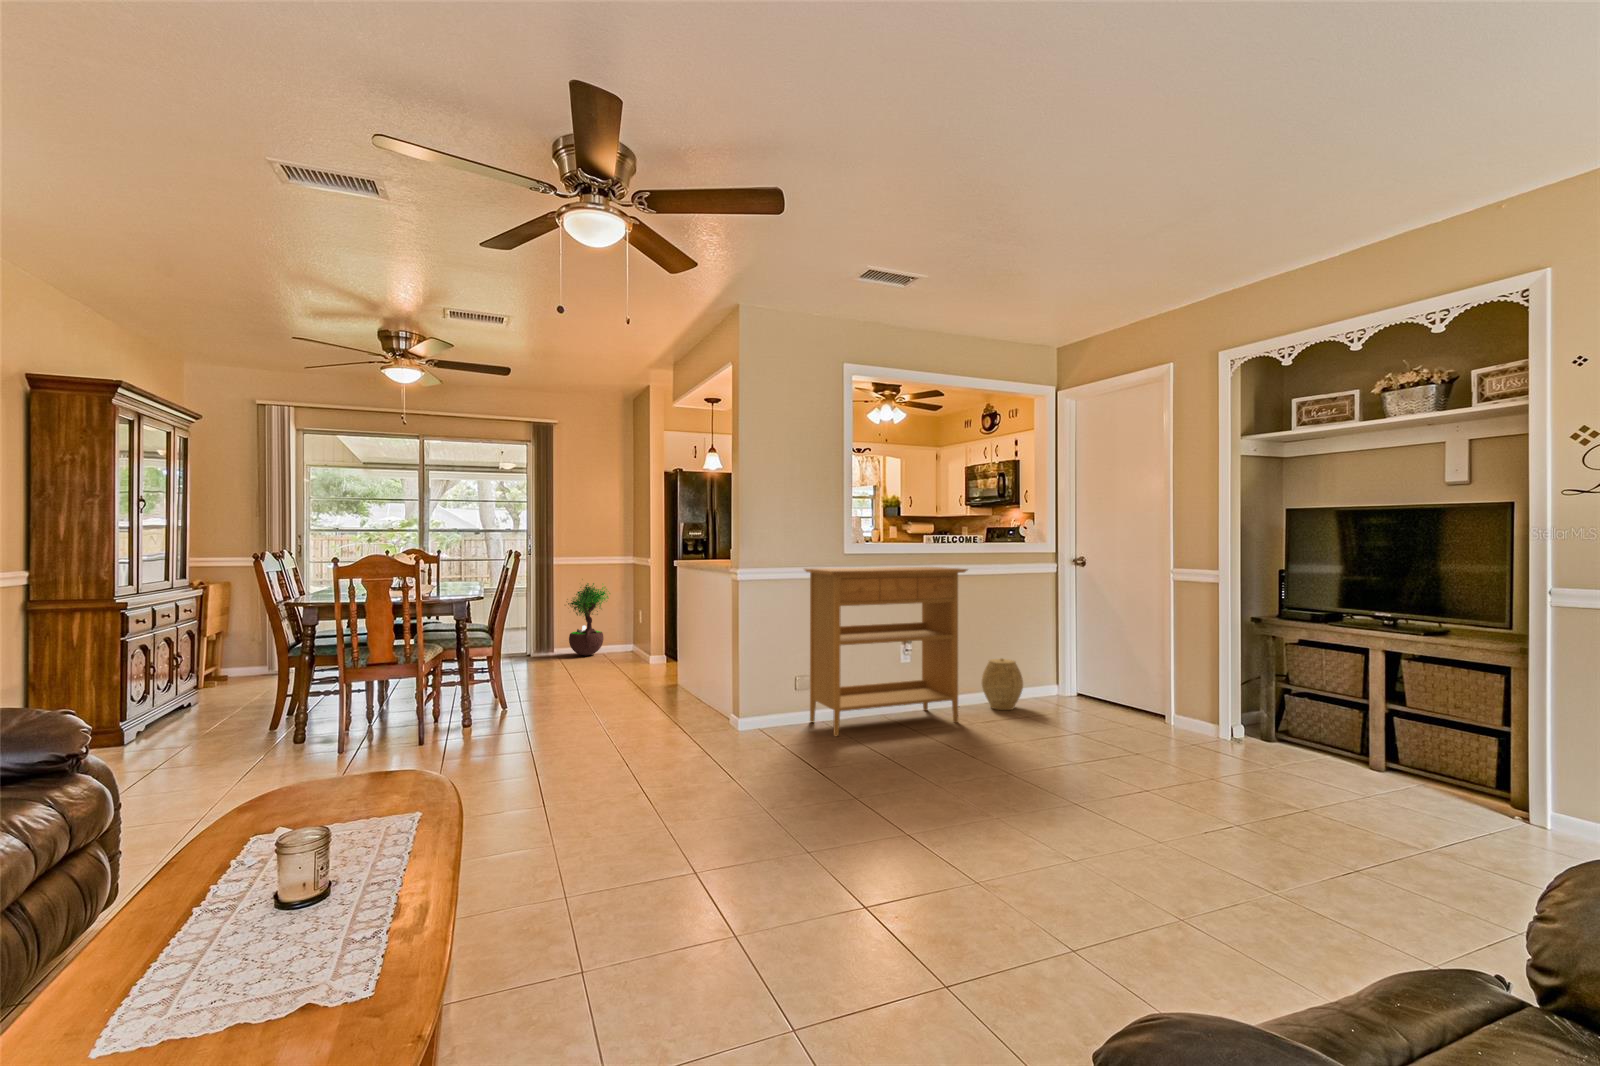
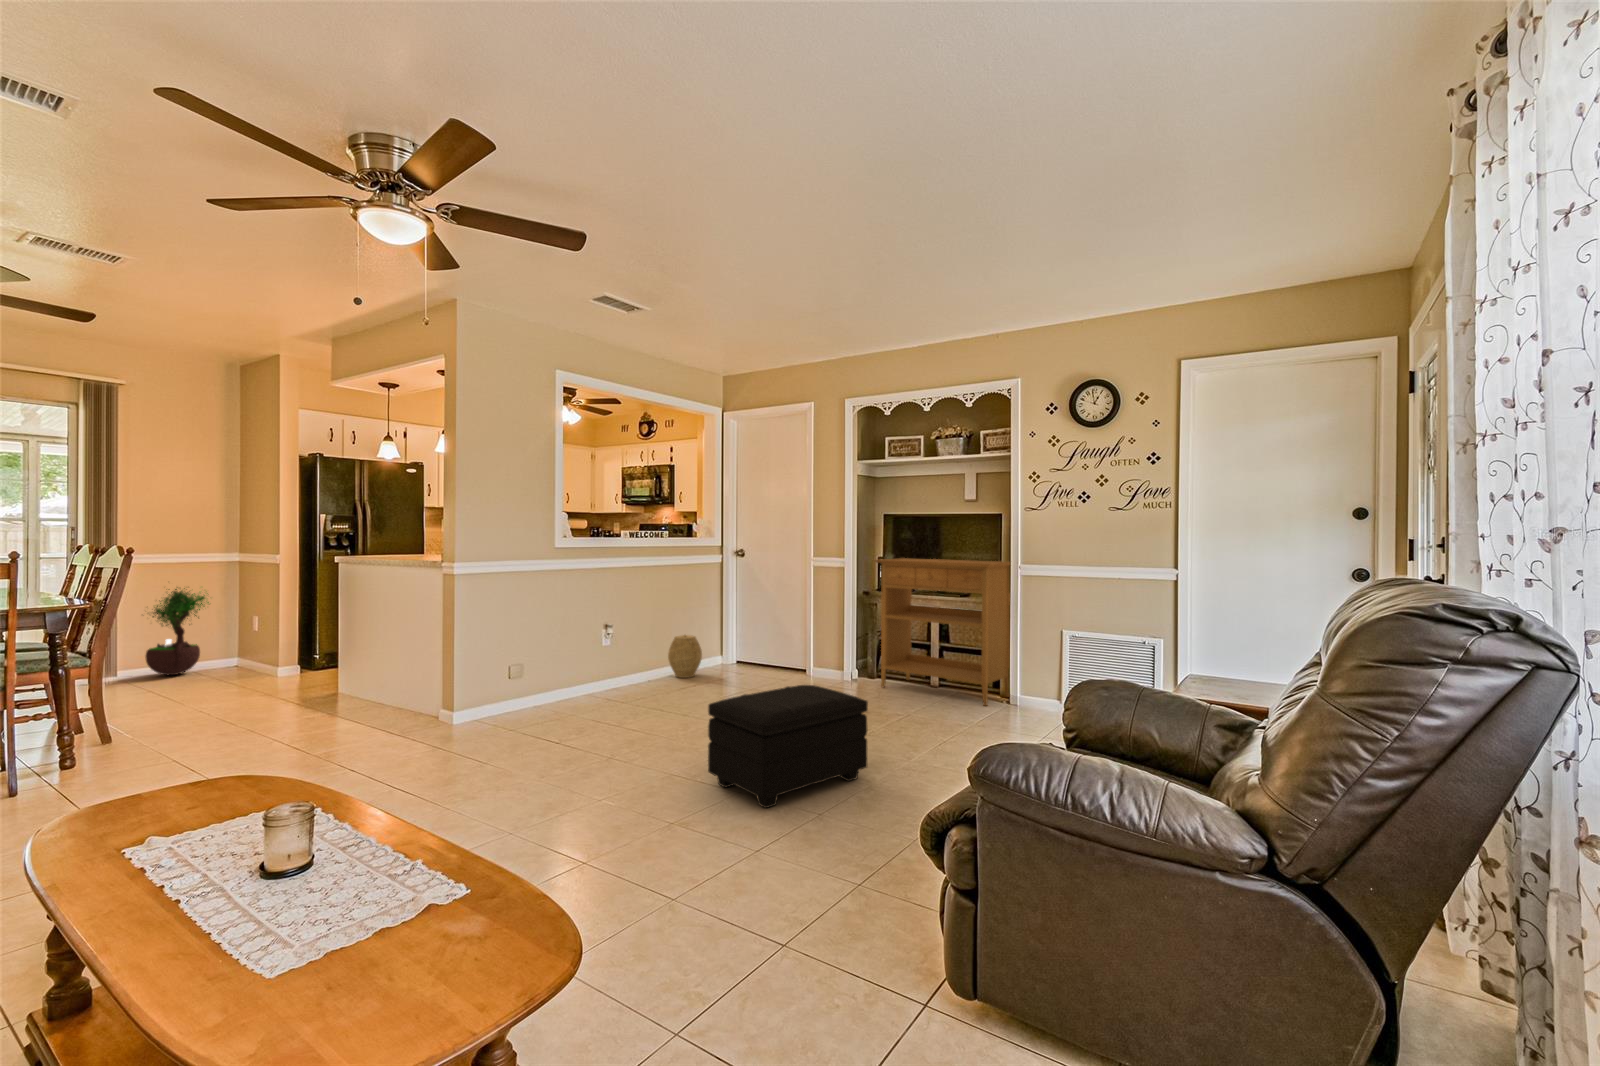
console table: present [805,567,967,736] -> present [875,558,1011,706]
footstool: none [941,744,1174,907] -> present [708,685,868,808]

